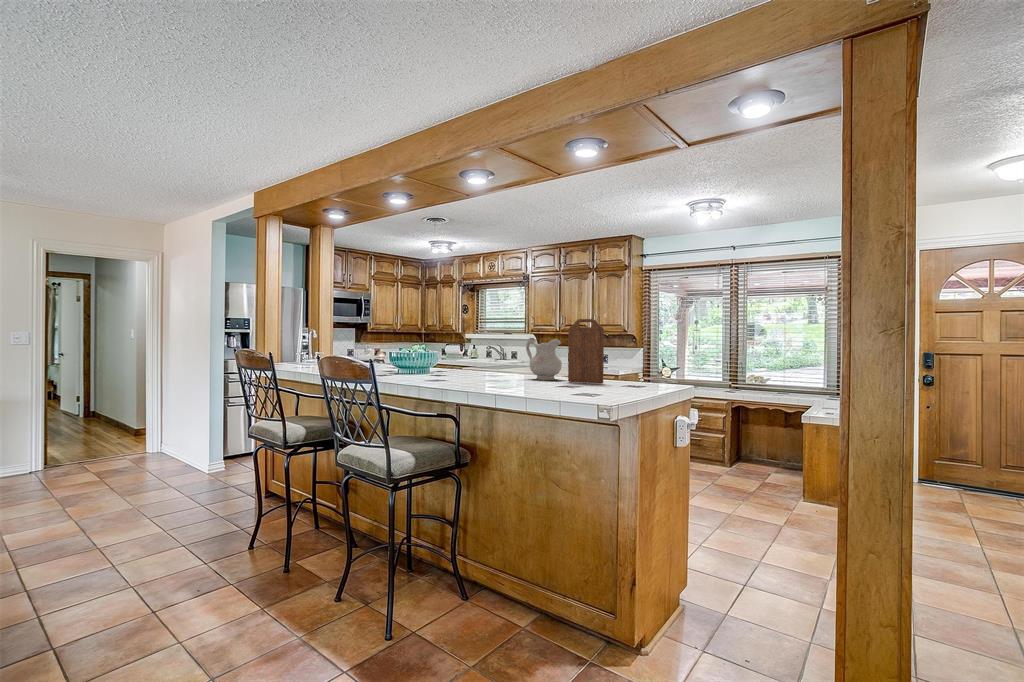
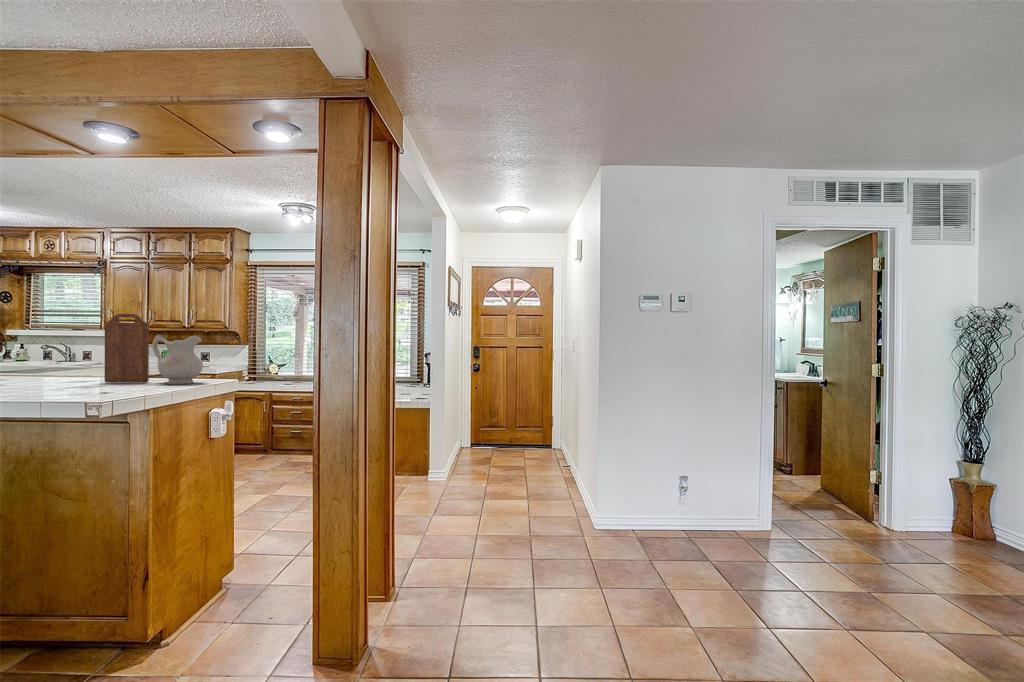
ceramic pitcher: present [526,338,562,380] -> present [152,334,203,384]

